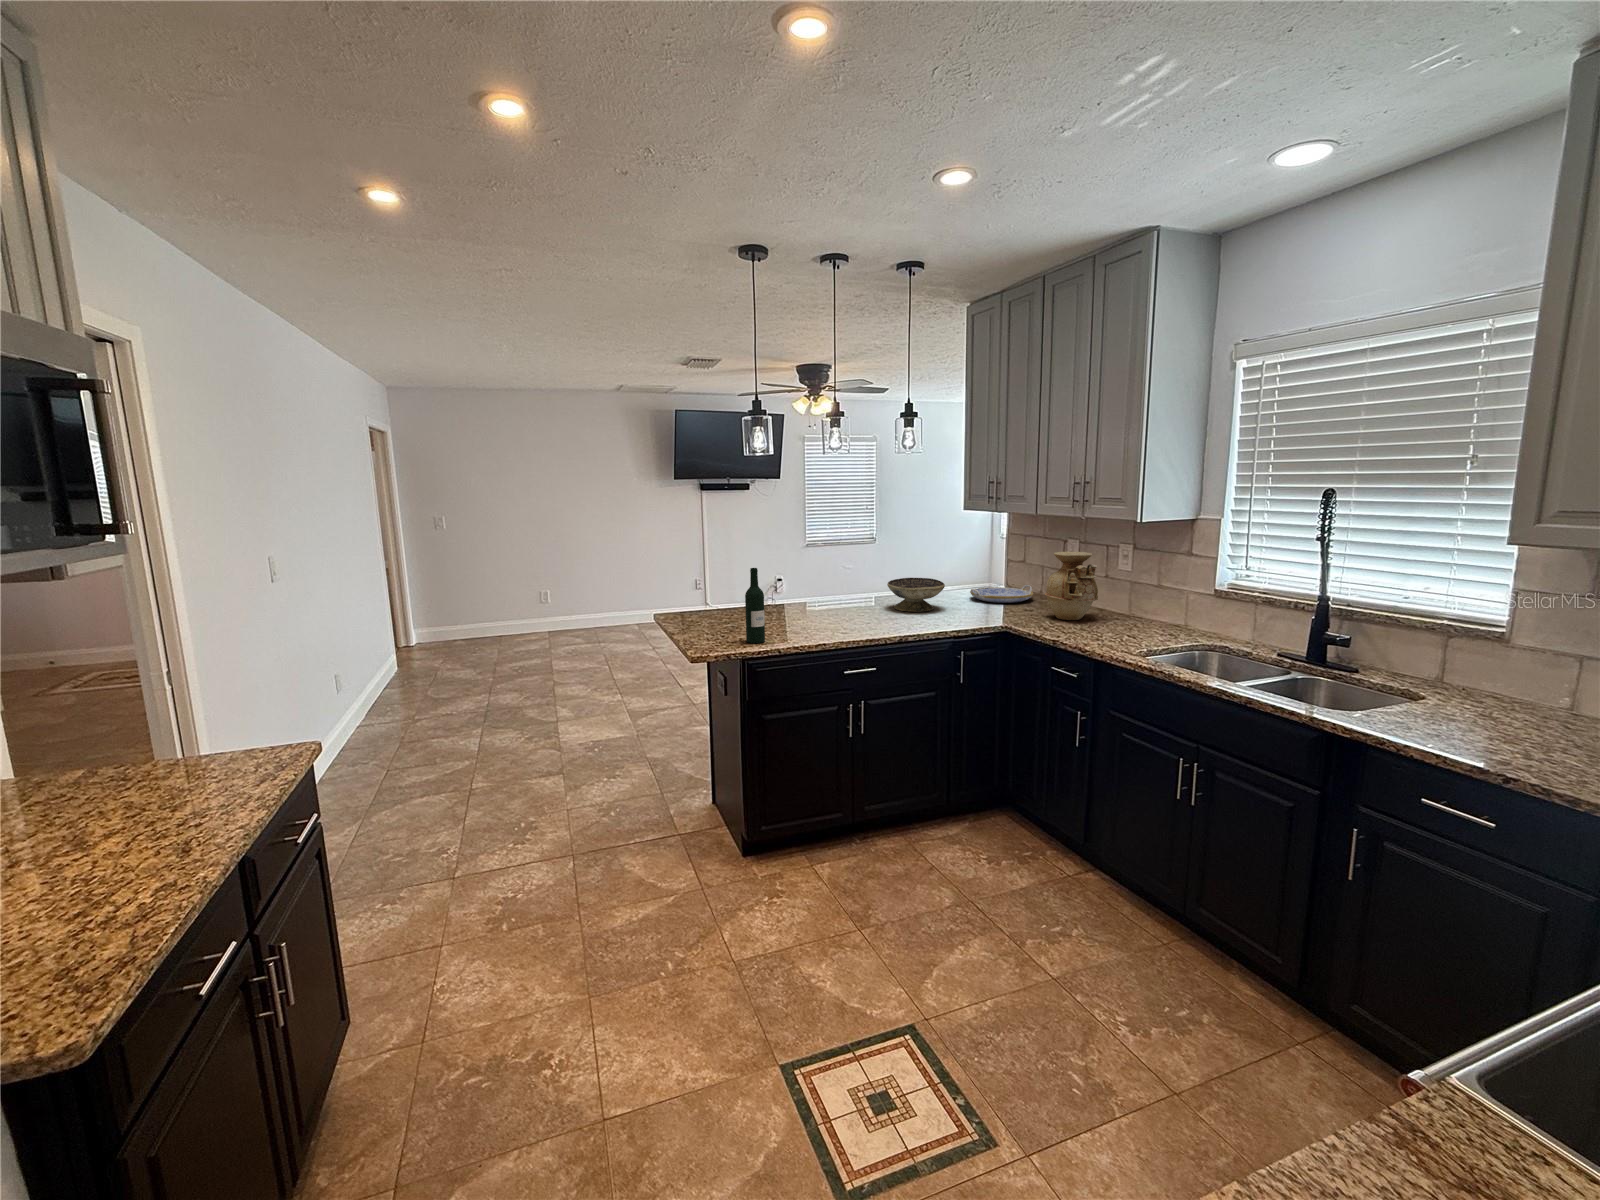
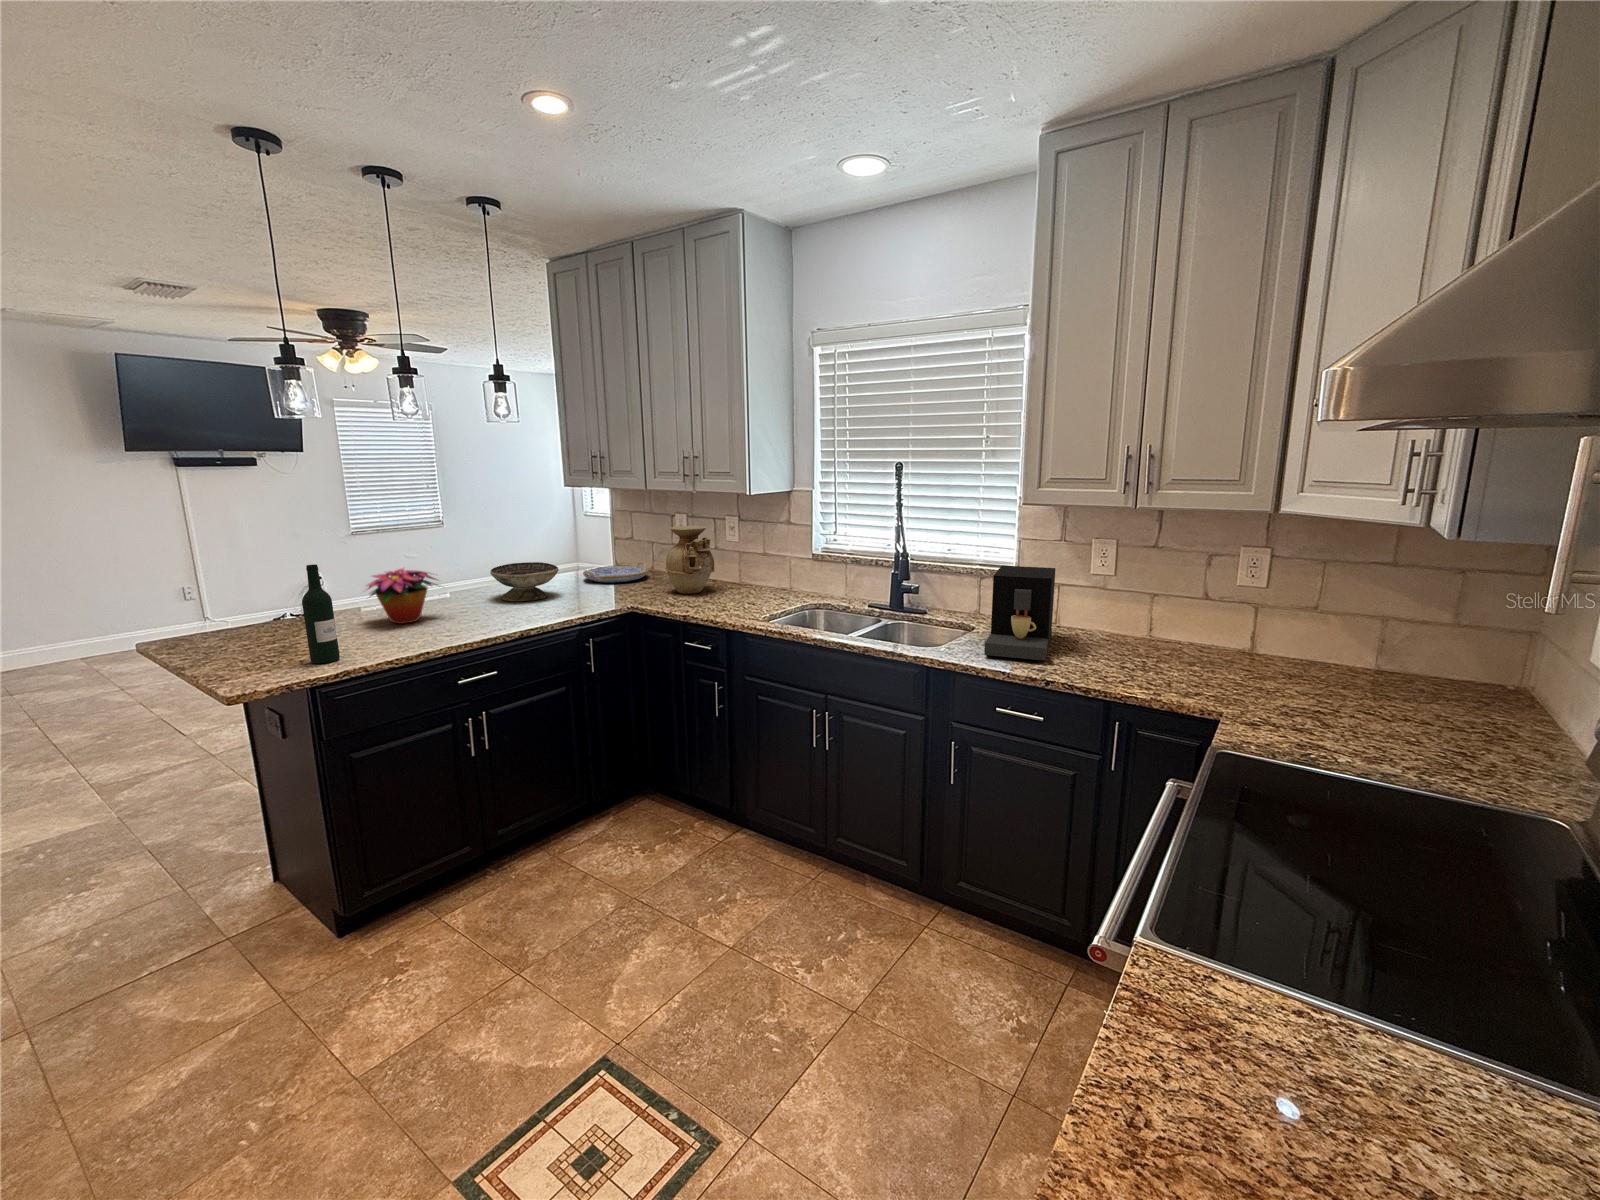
flower arrangement: none [786,574,851,620] -> present [367,568,438,624]
coffee maker: none [1417,622,1570,753] -> present [984,566,1055,660]

